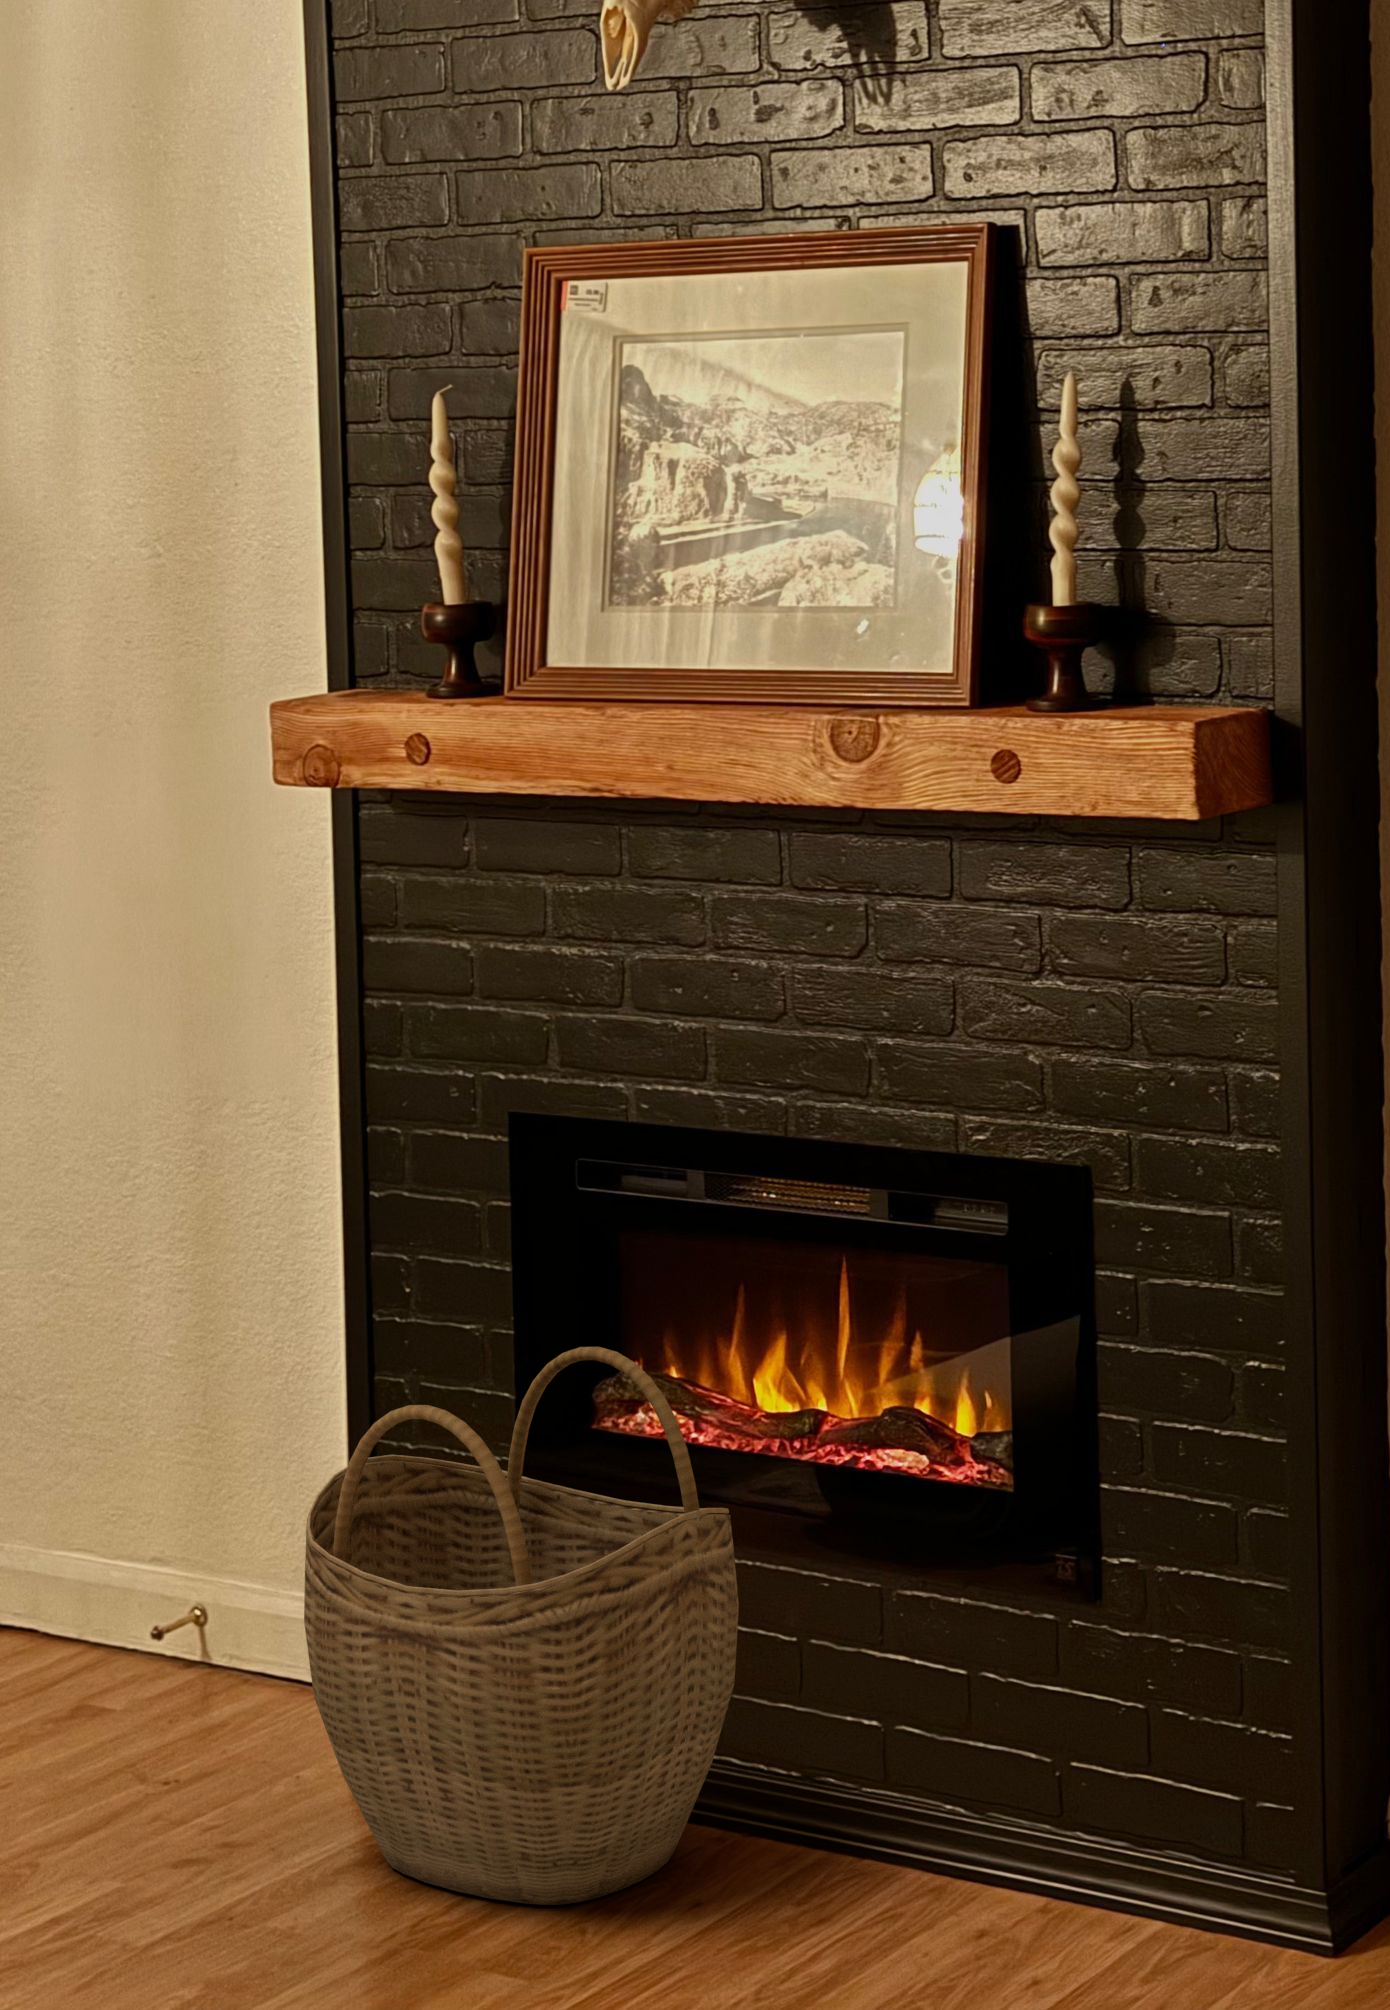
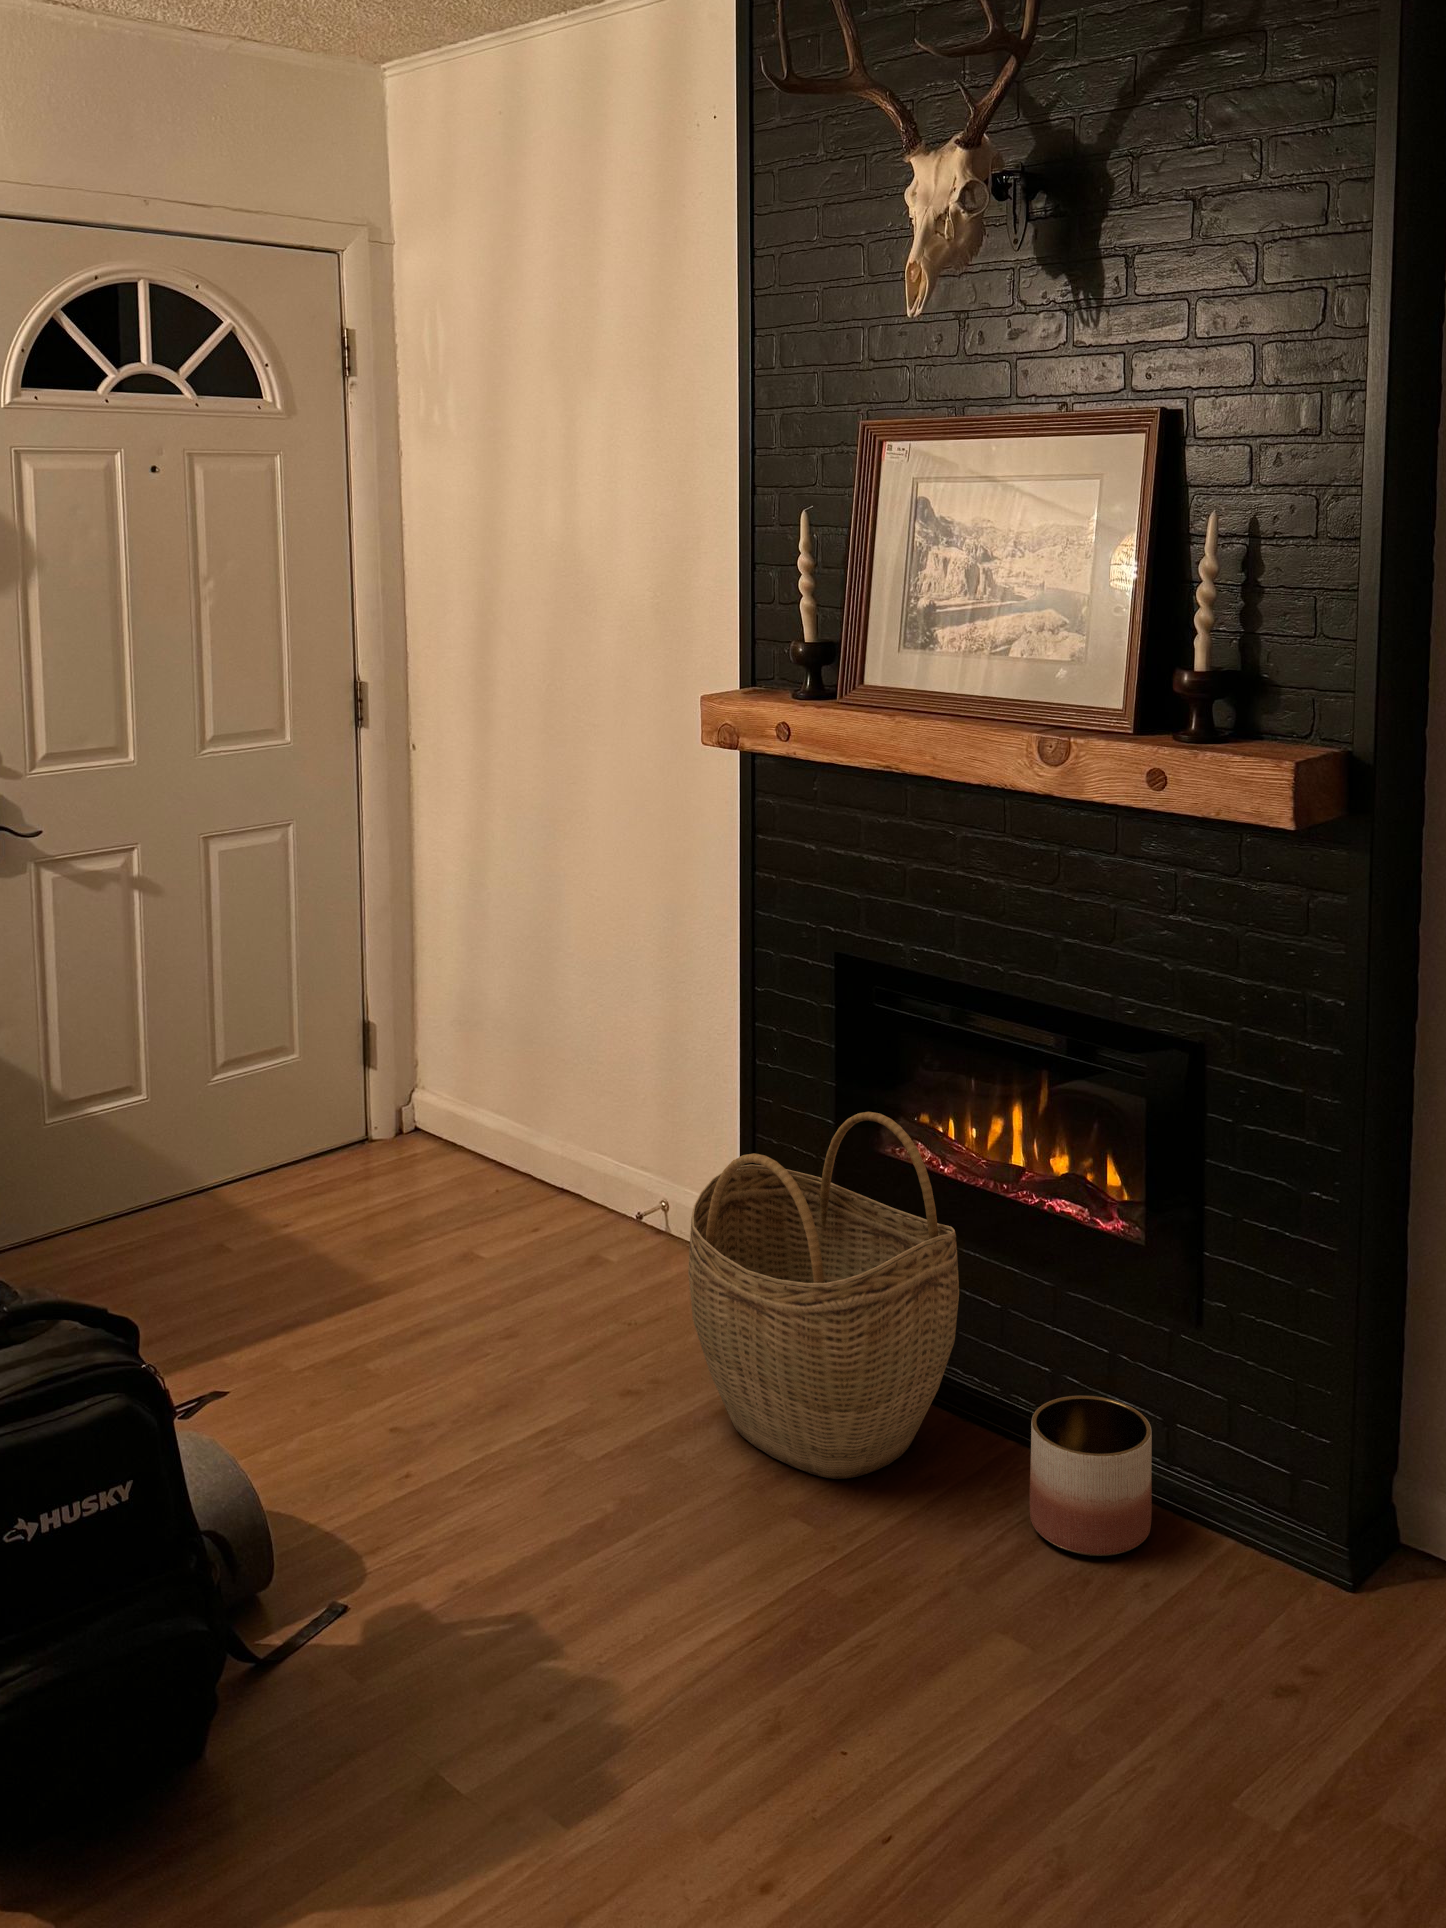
planter: none [860,1728,1044,1943] -> present [1030,1396,1152,1556]

